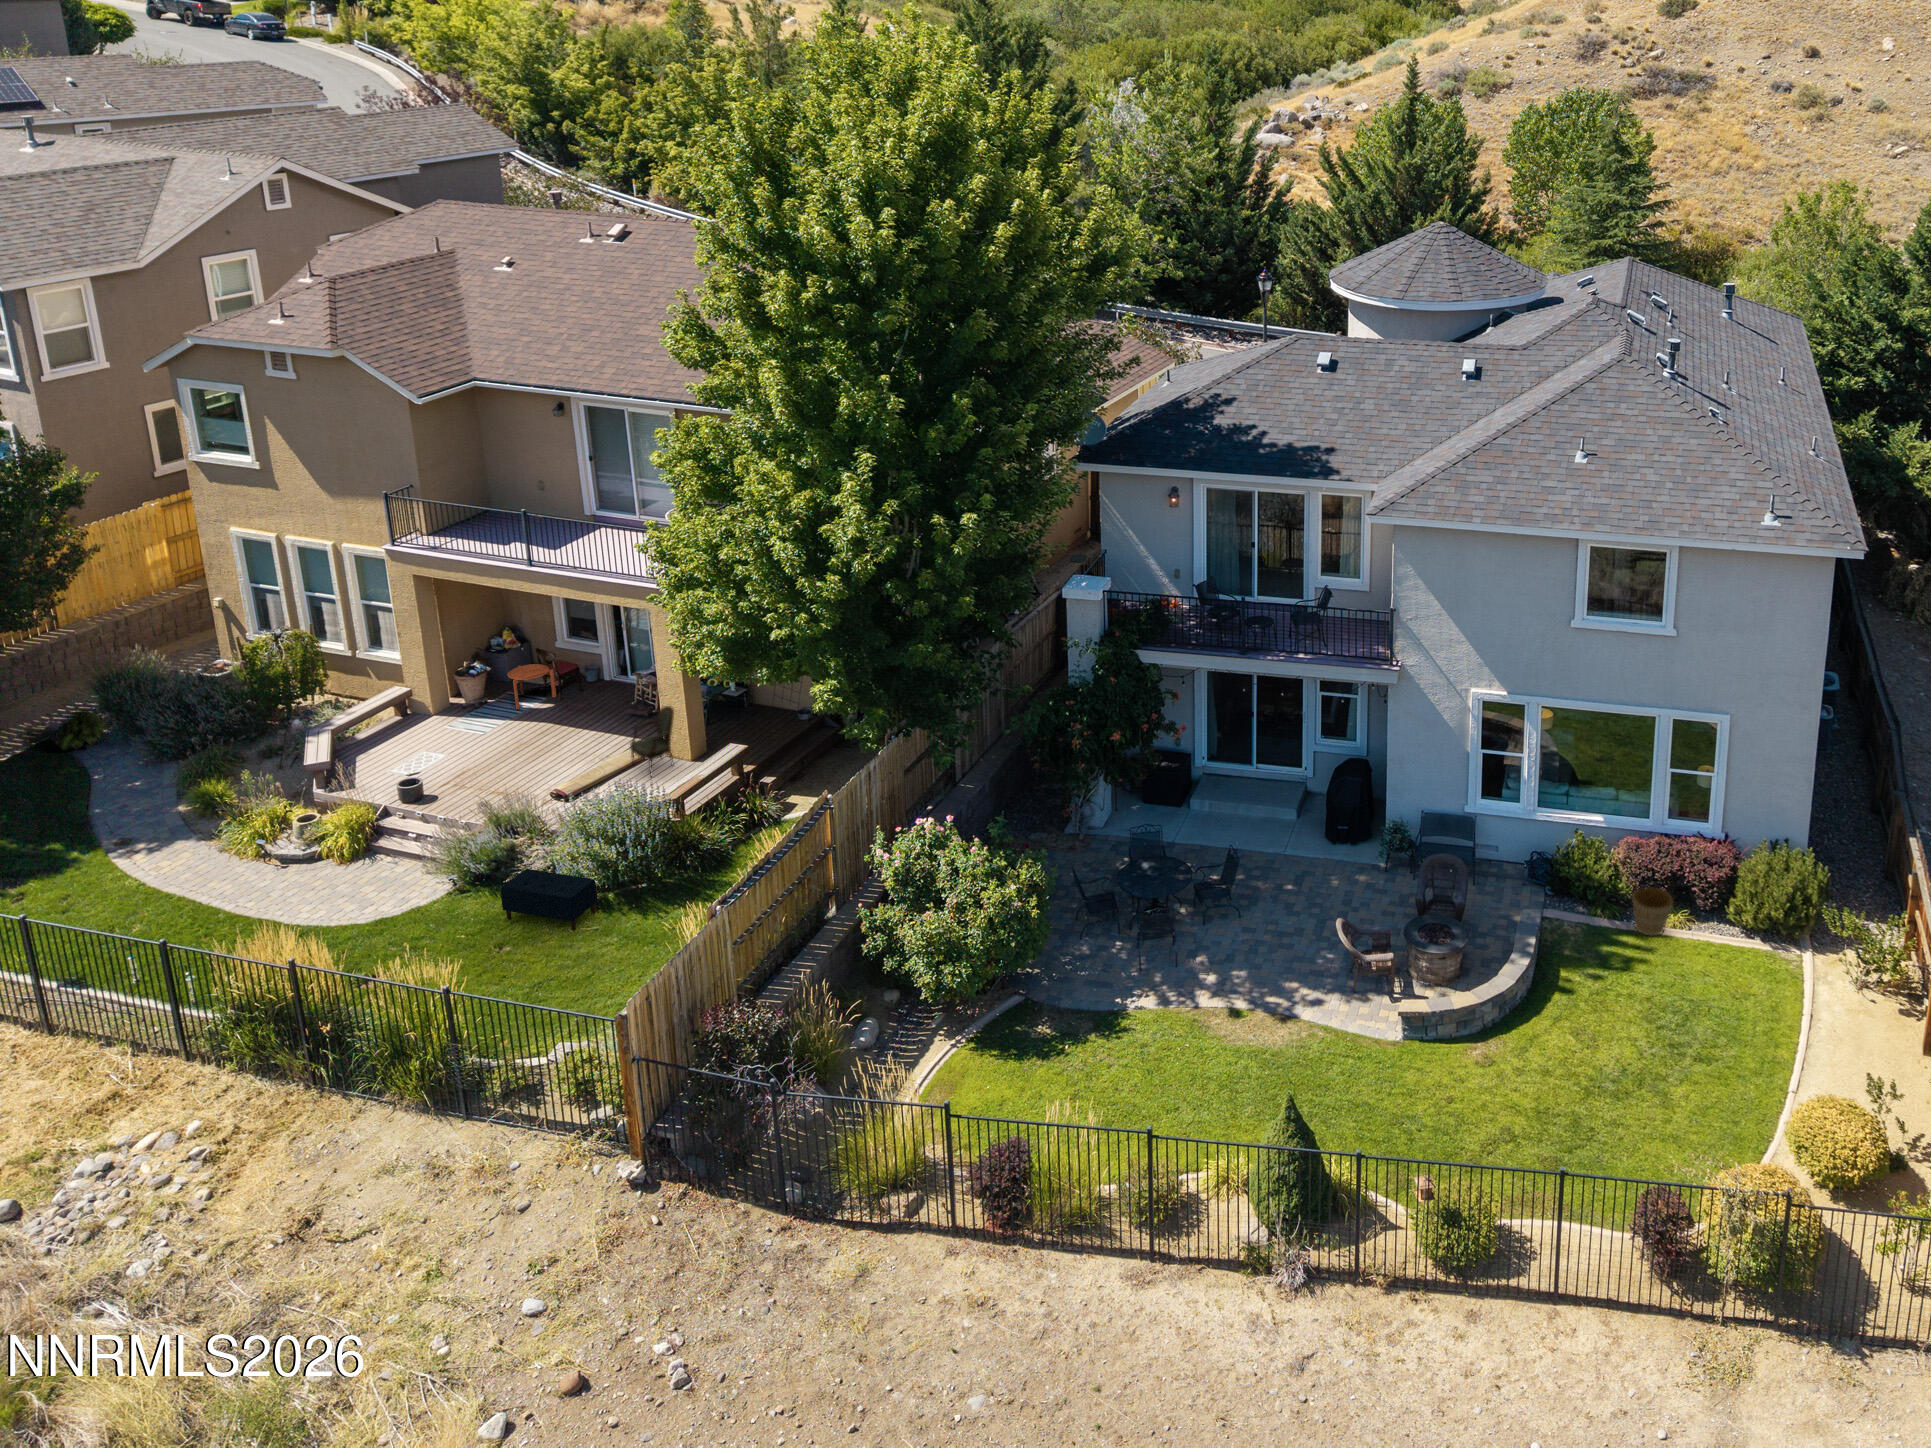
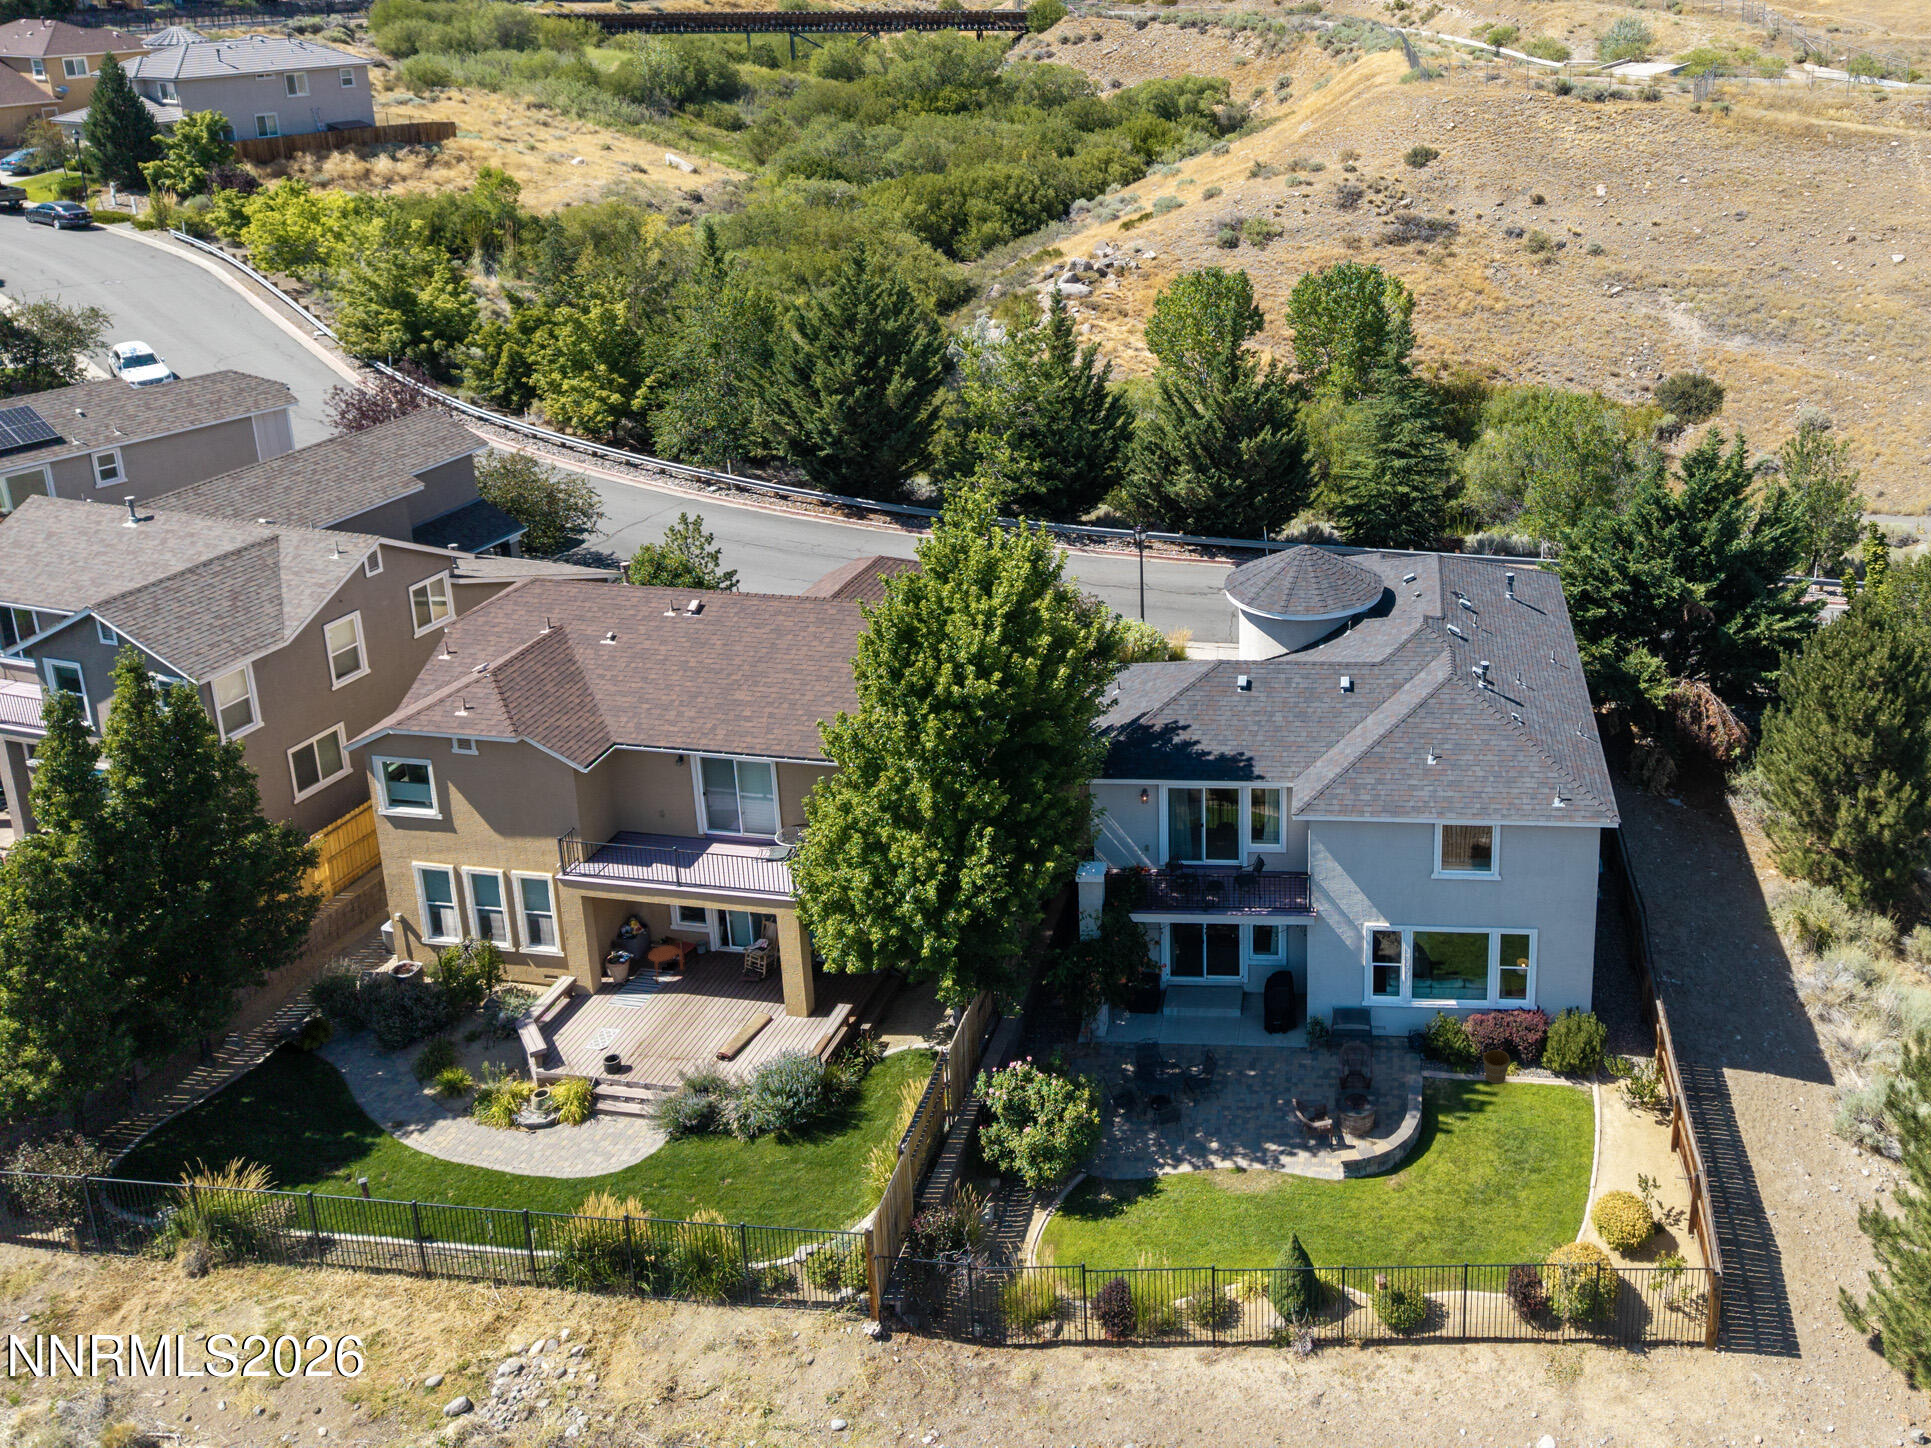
armchair: present [630,706,674,772] -> none [767,979,800,1034]
bench: present [501,869,597,930] -> none [714,1120,780,1162]

